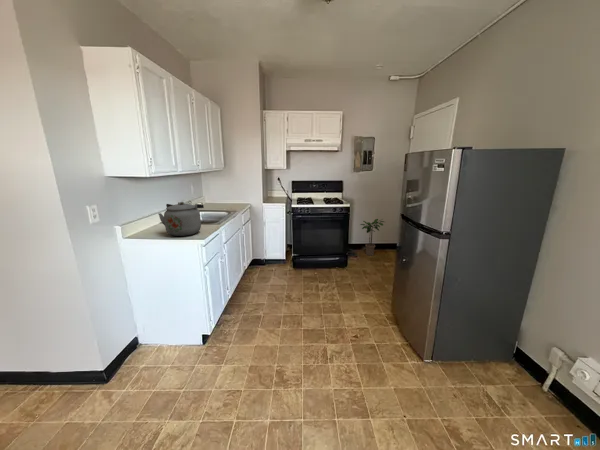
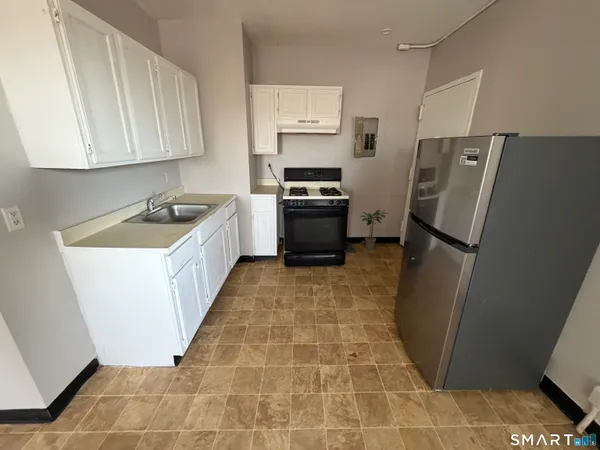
kettle: present [159,202,204,236] -> none [112,200,170,242]

